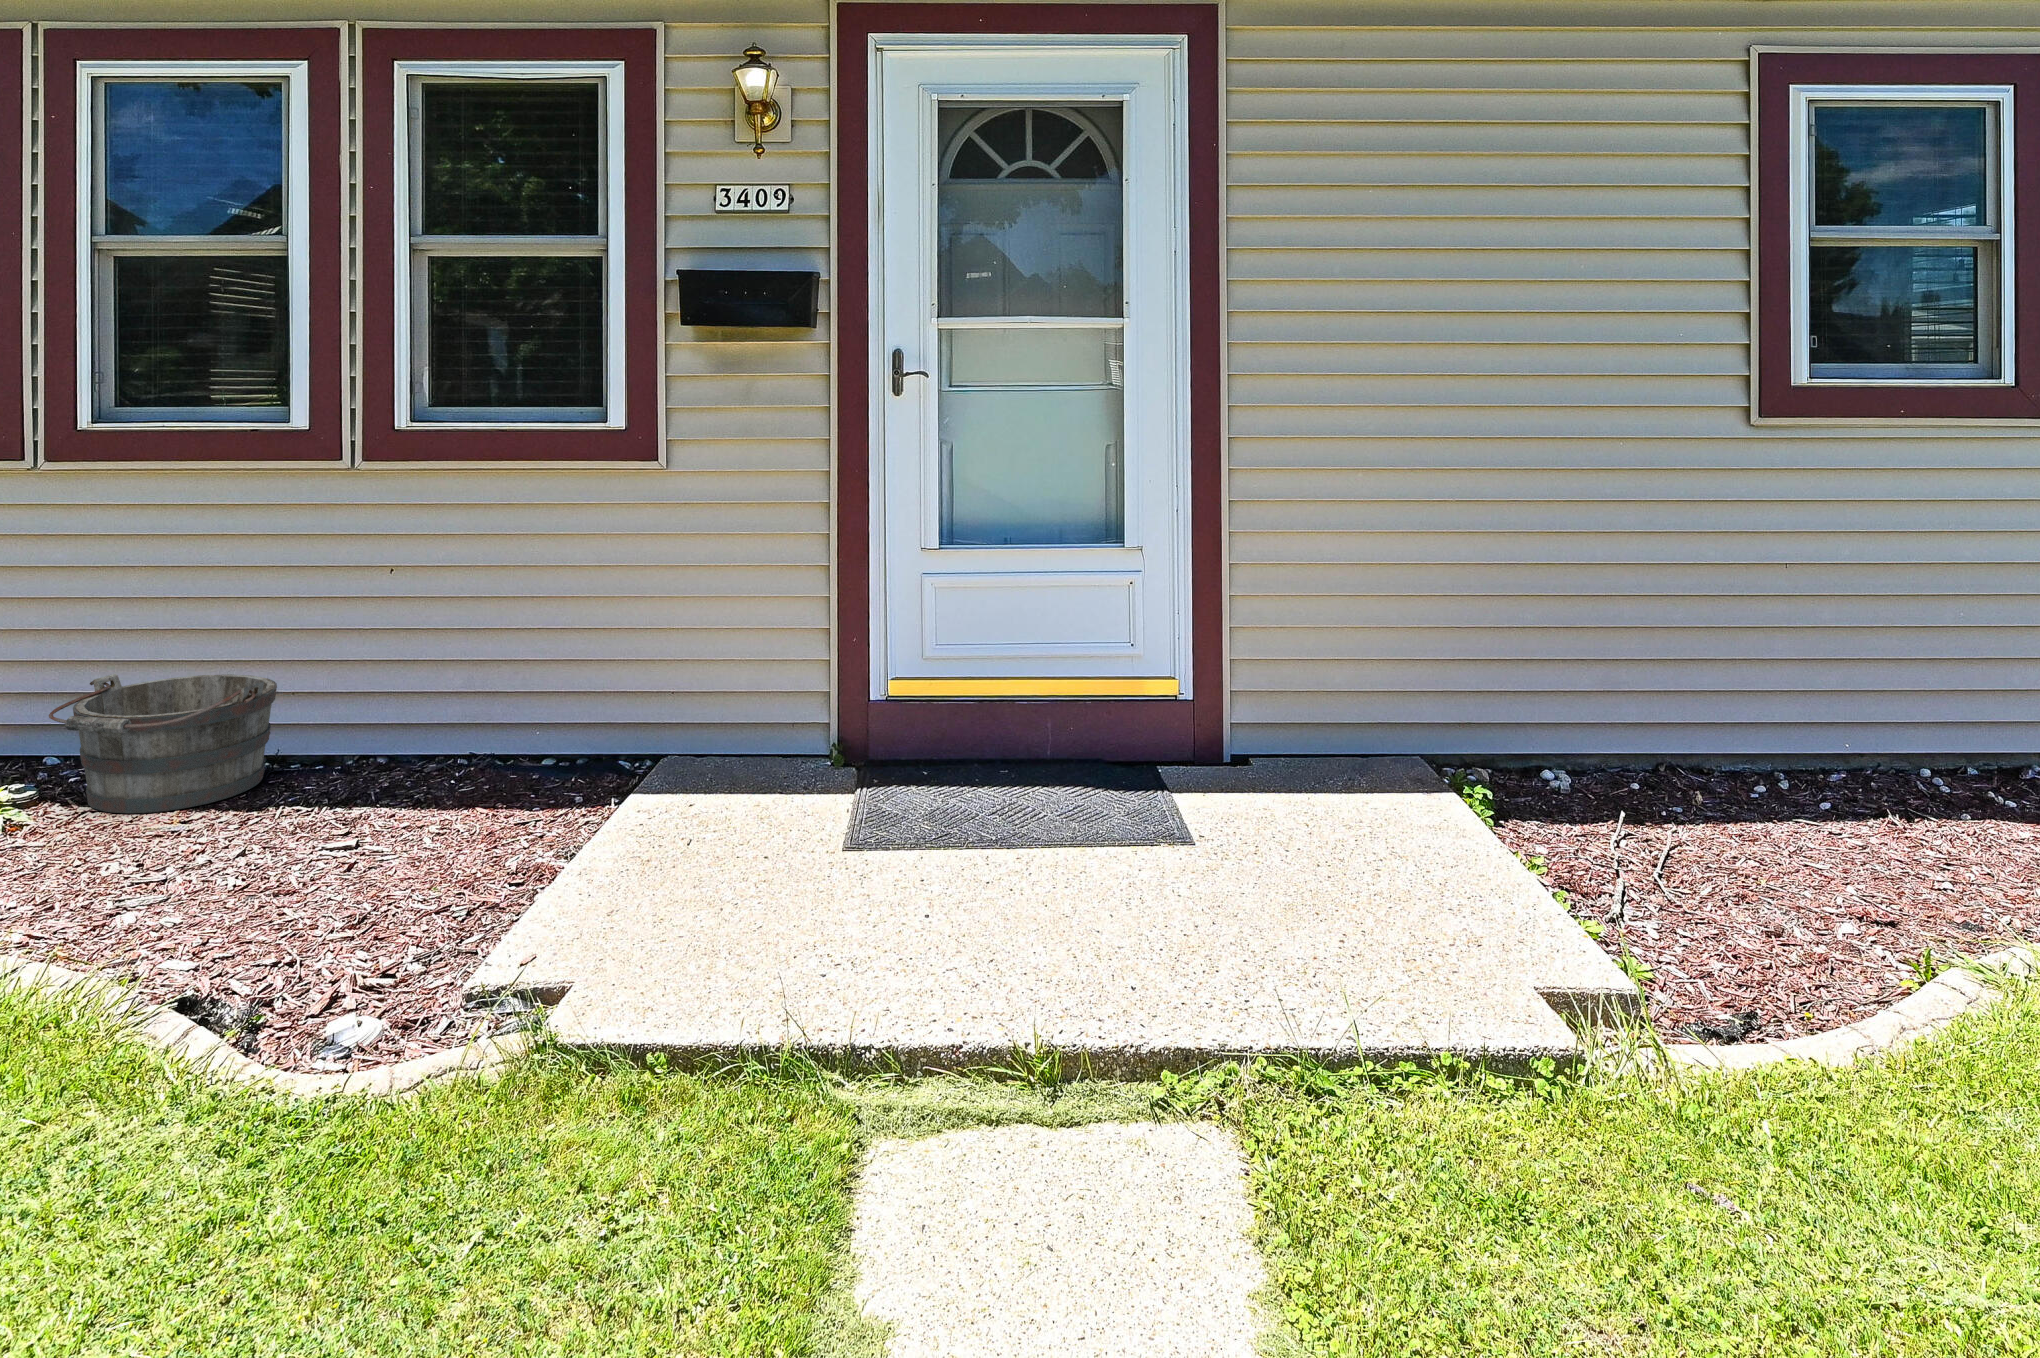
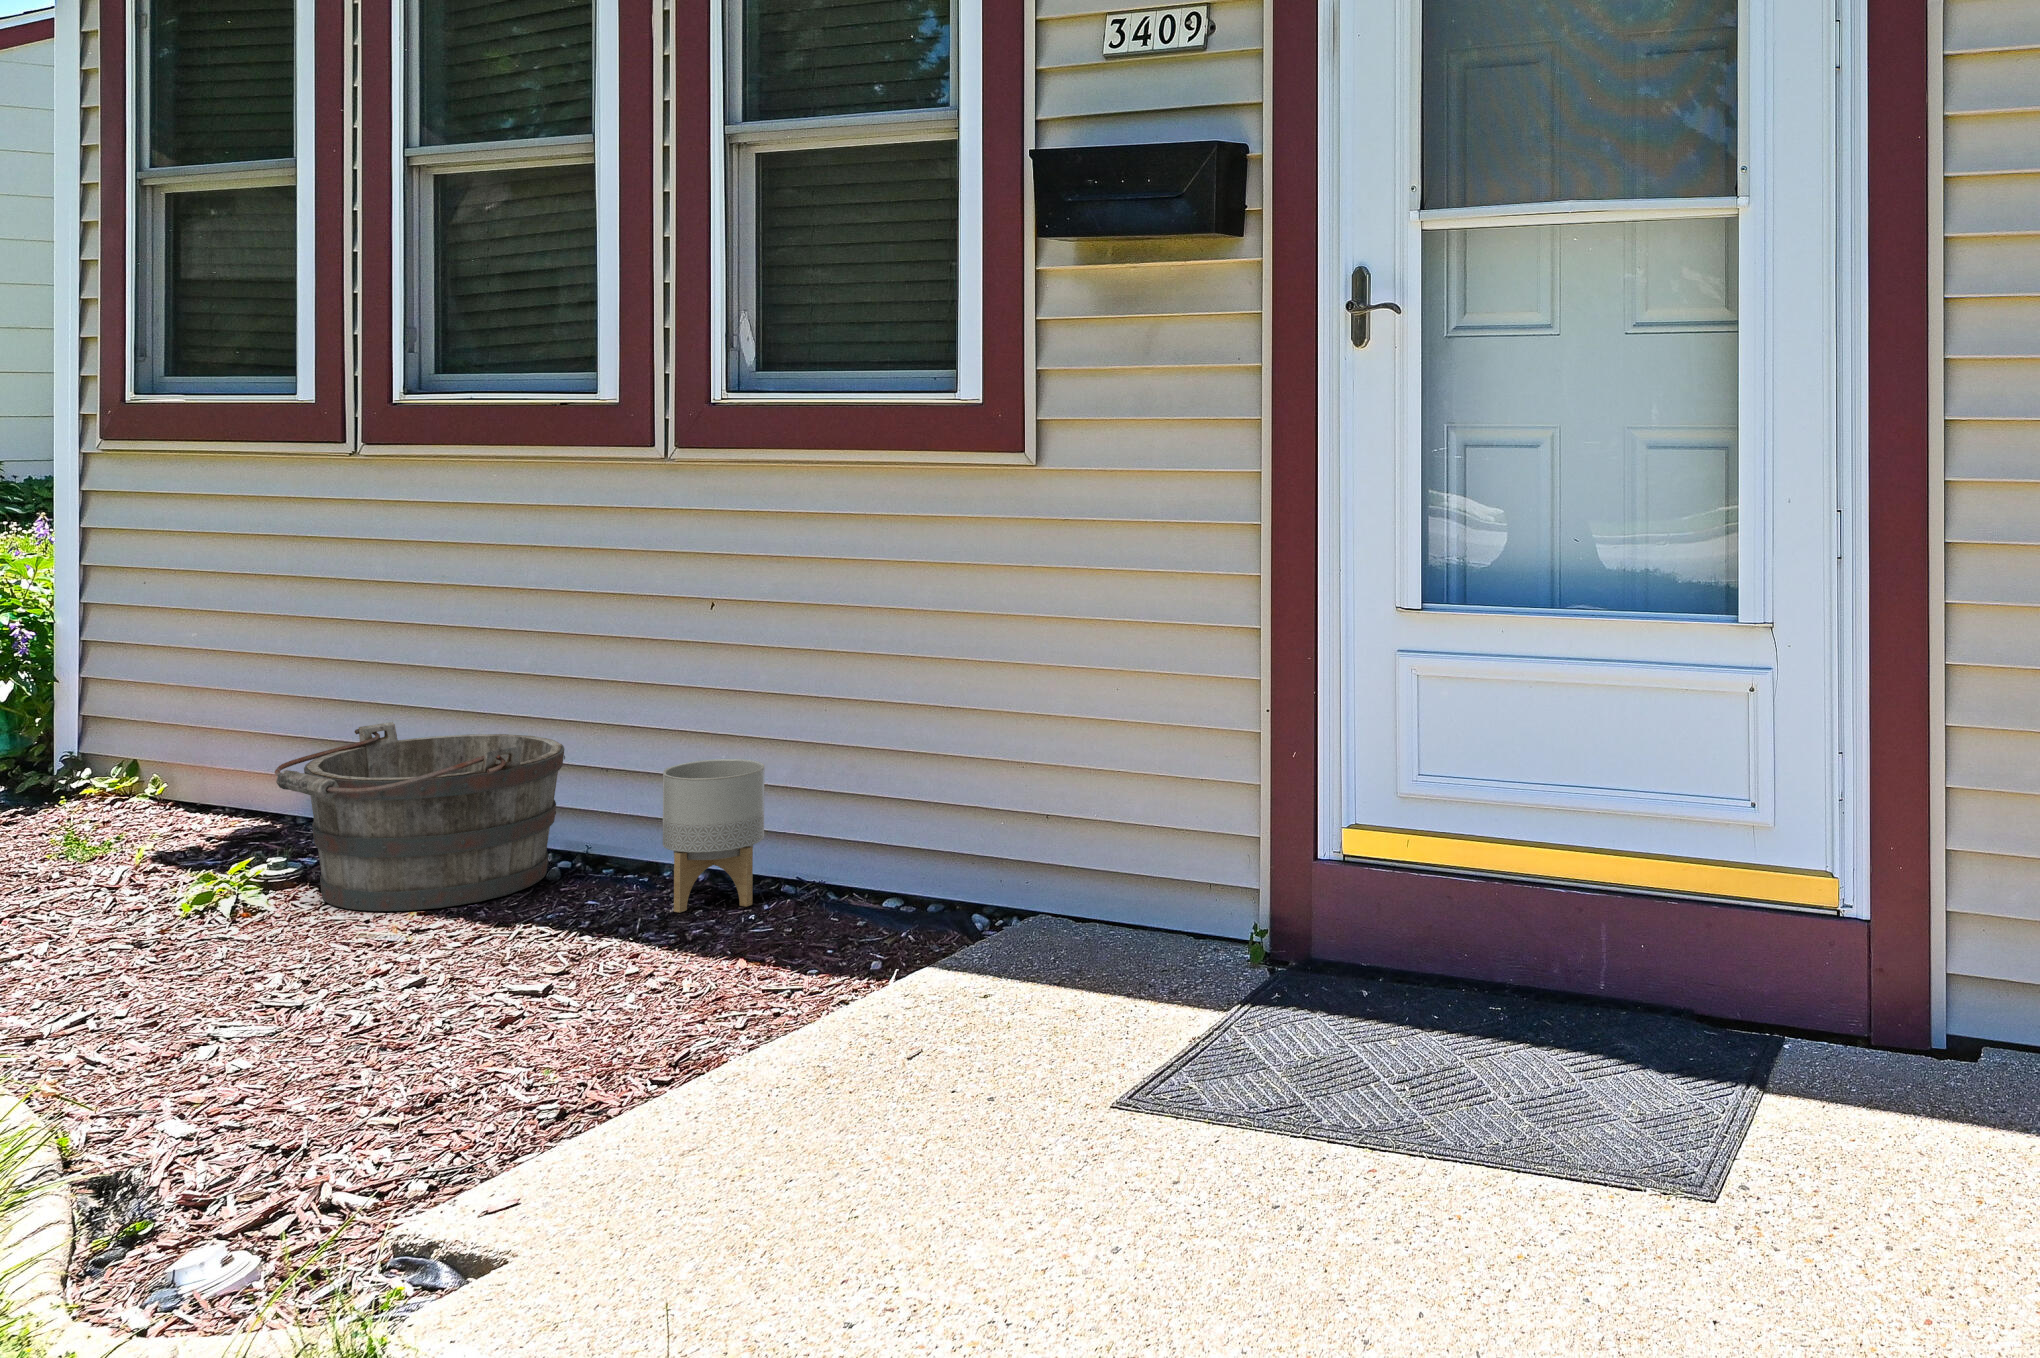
planter: none [382,676,454,784] -> present [663,759,764,913]

